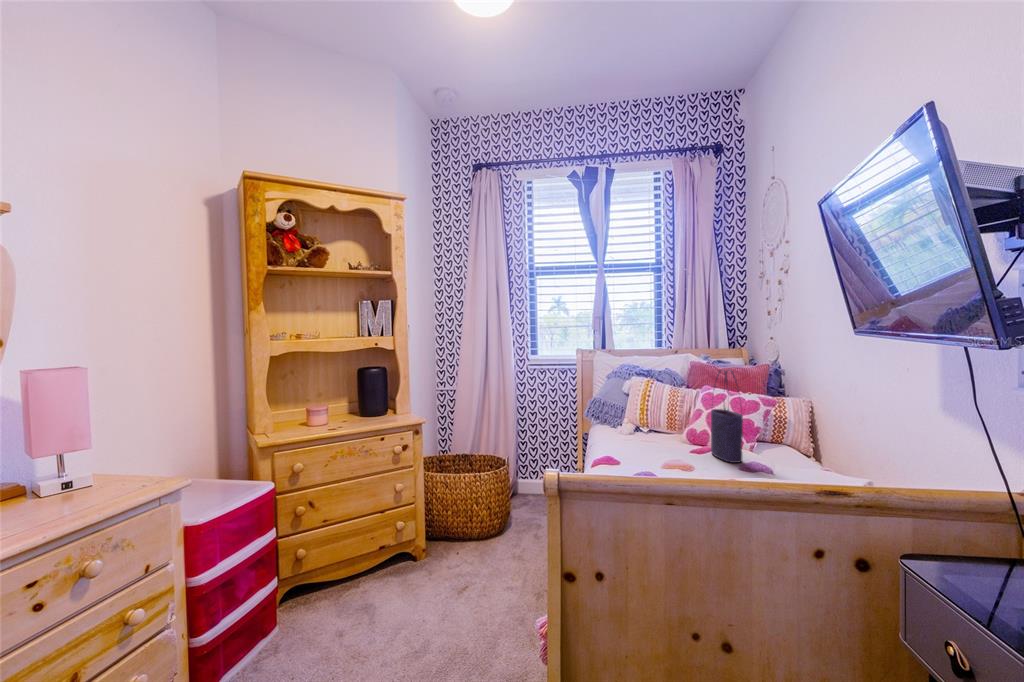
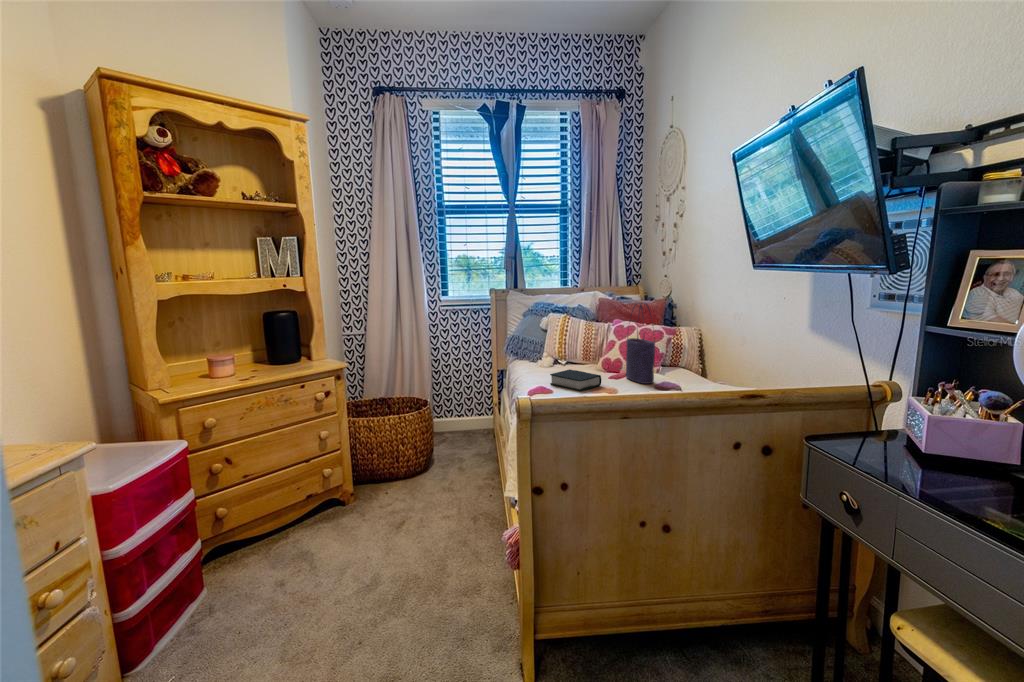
book: none [620,440,678,466] -> present [550,369,601,391]

